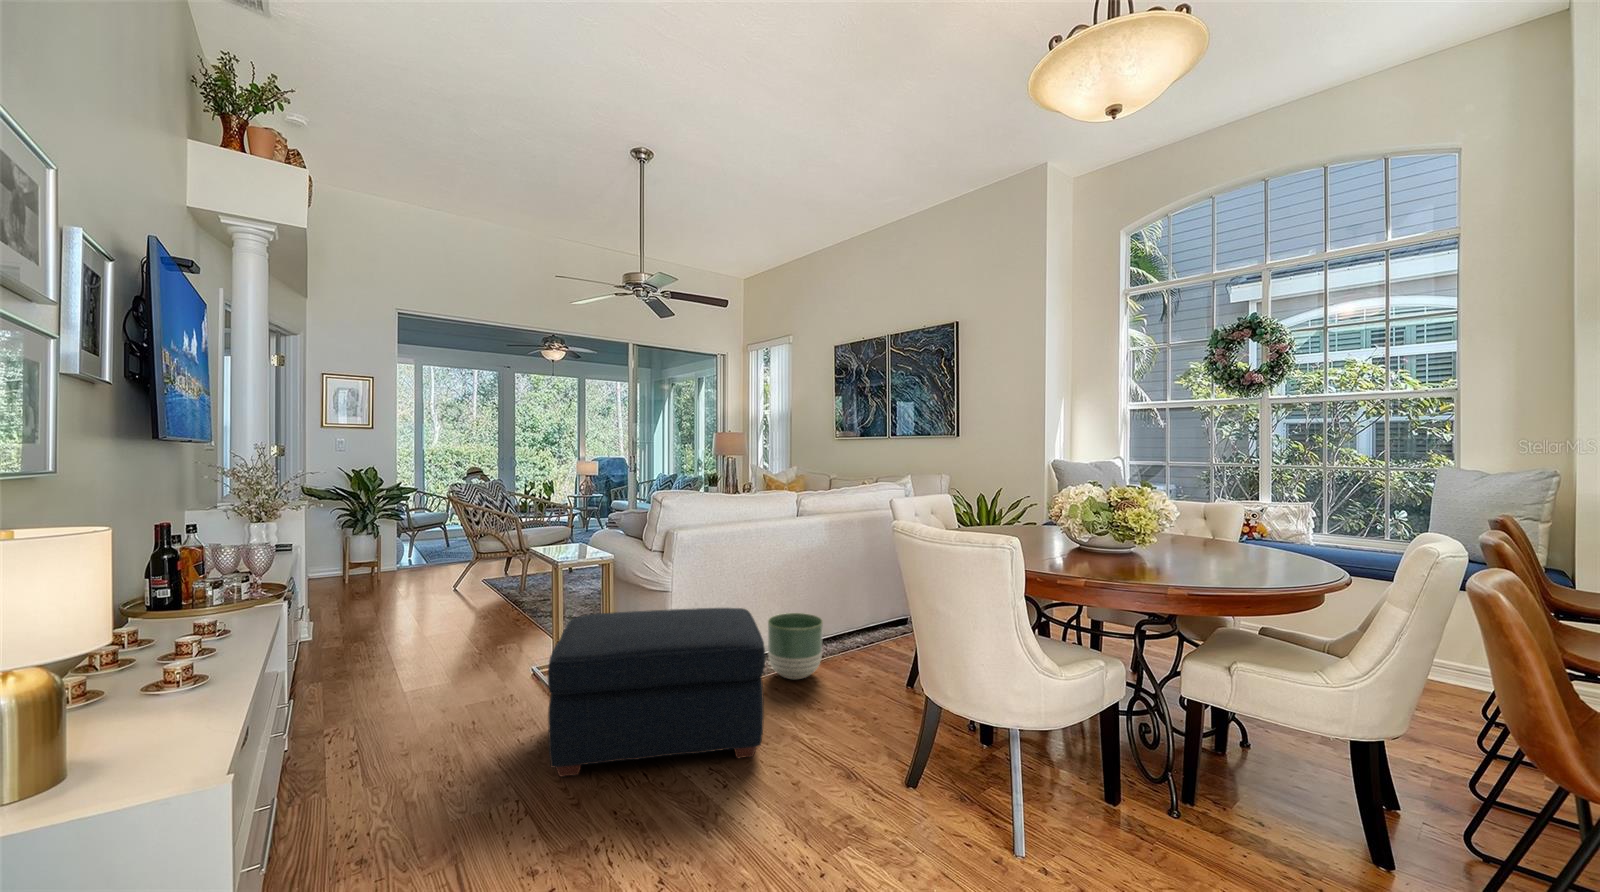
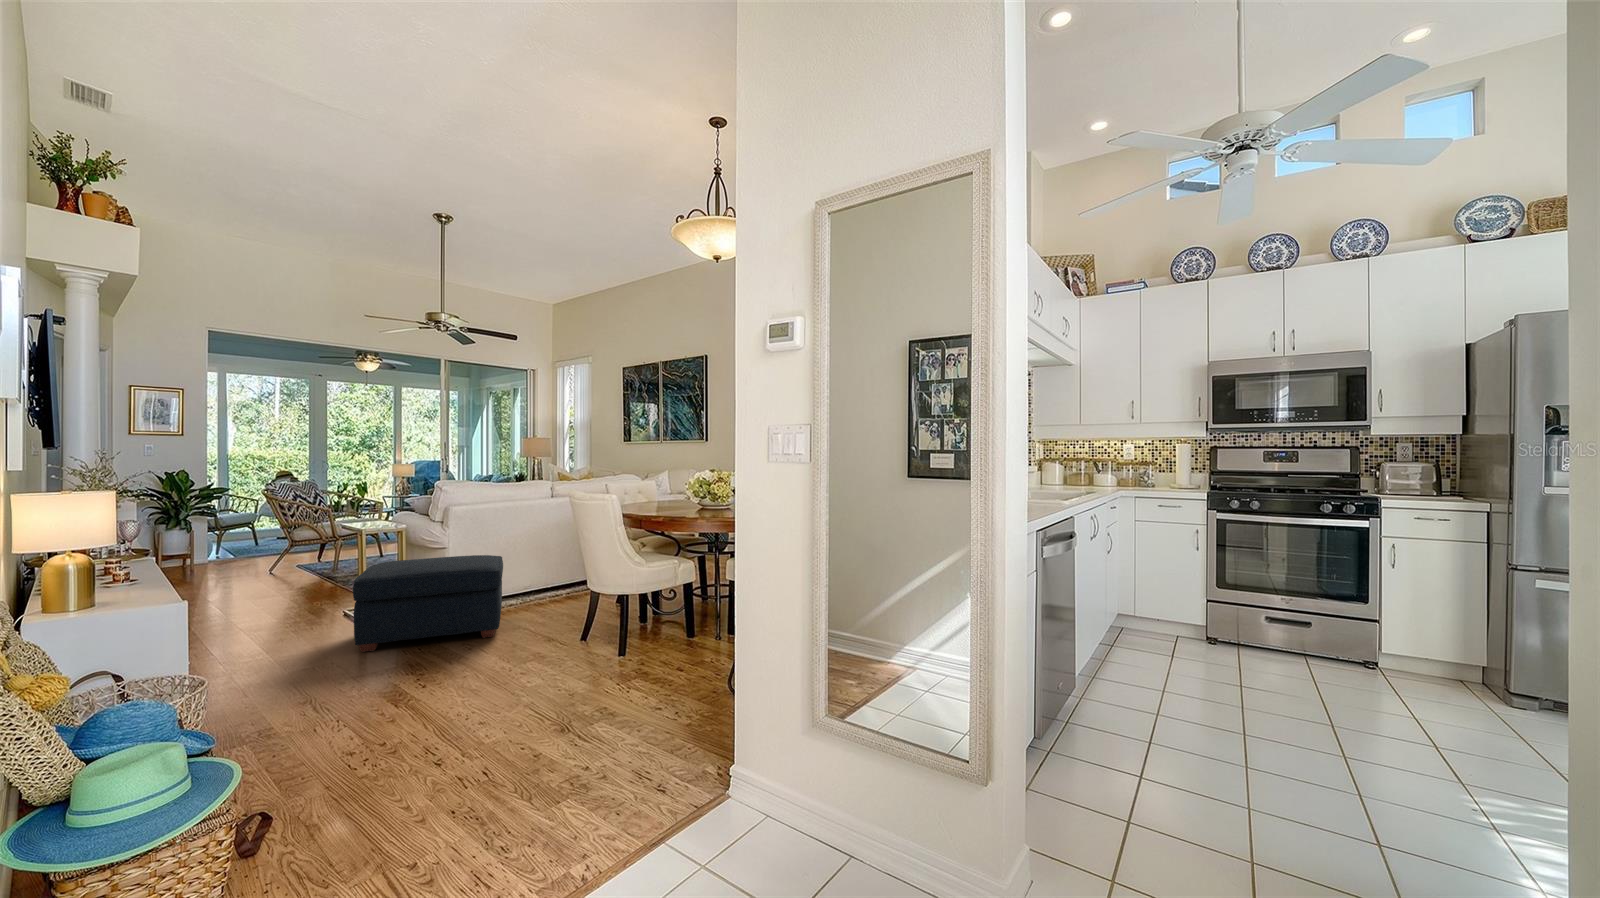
planter: present [768,613,823,679] -> none [523,563,562,604]

